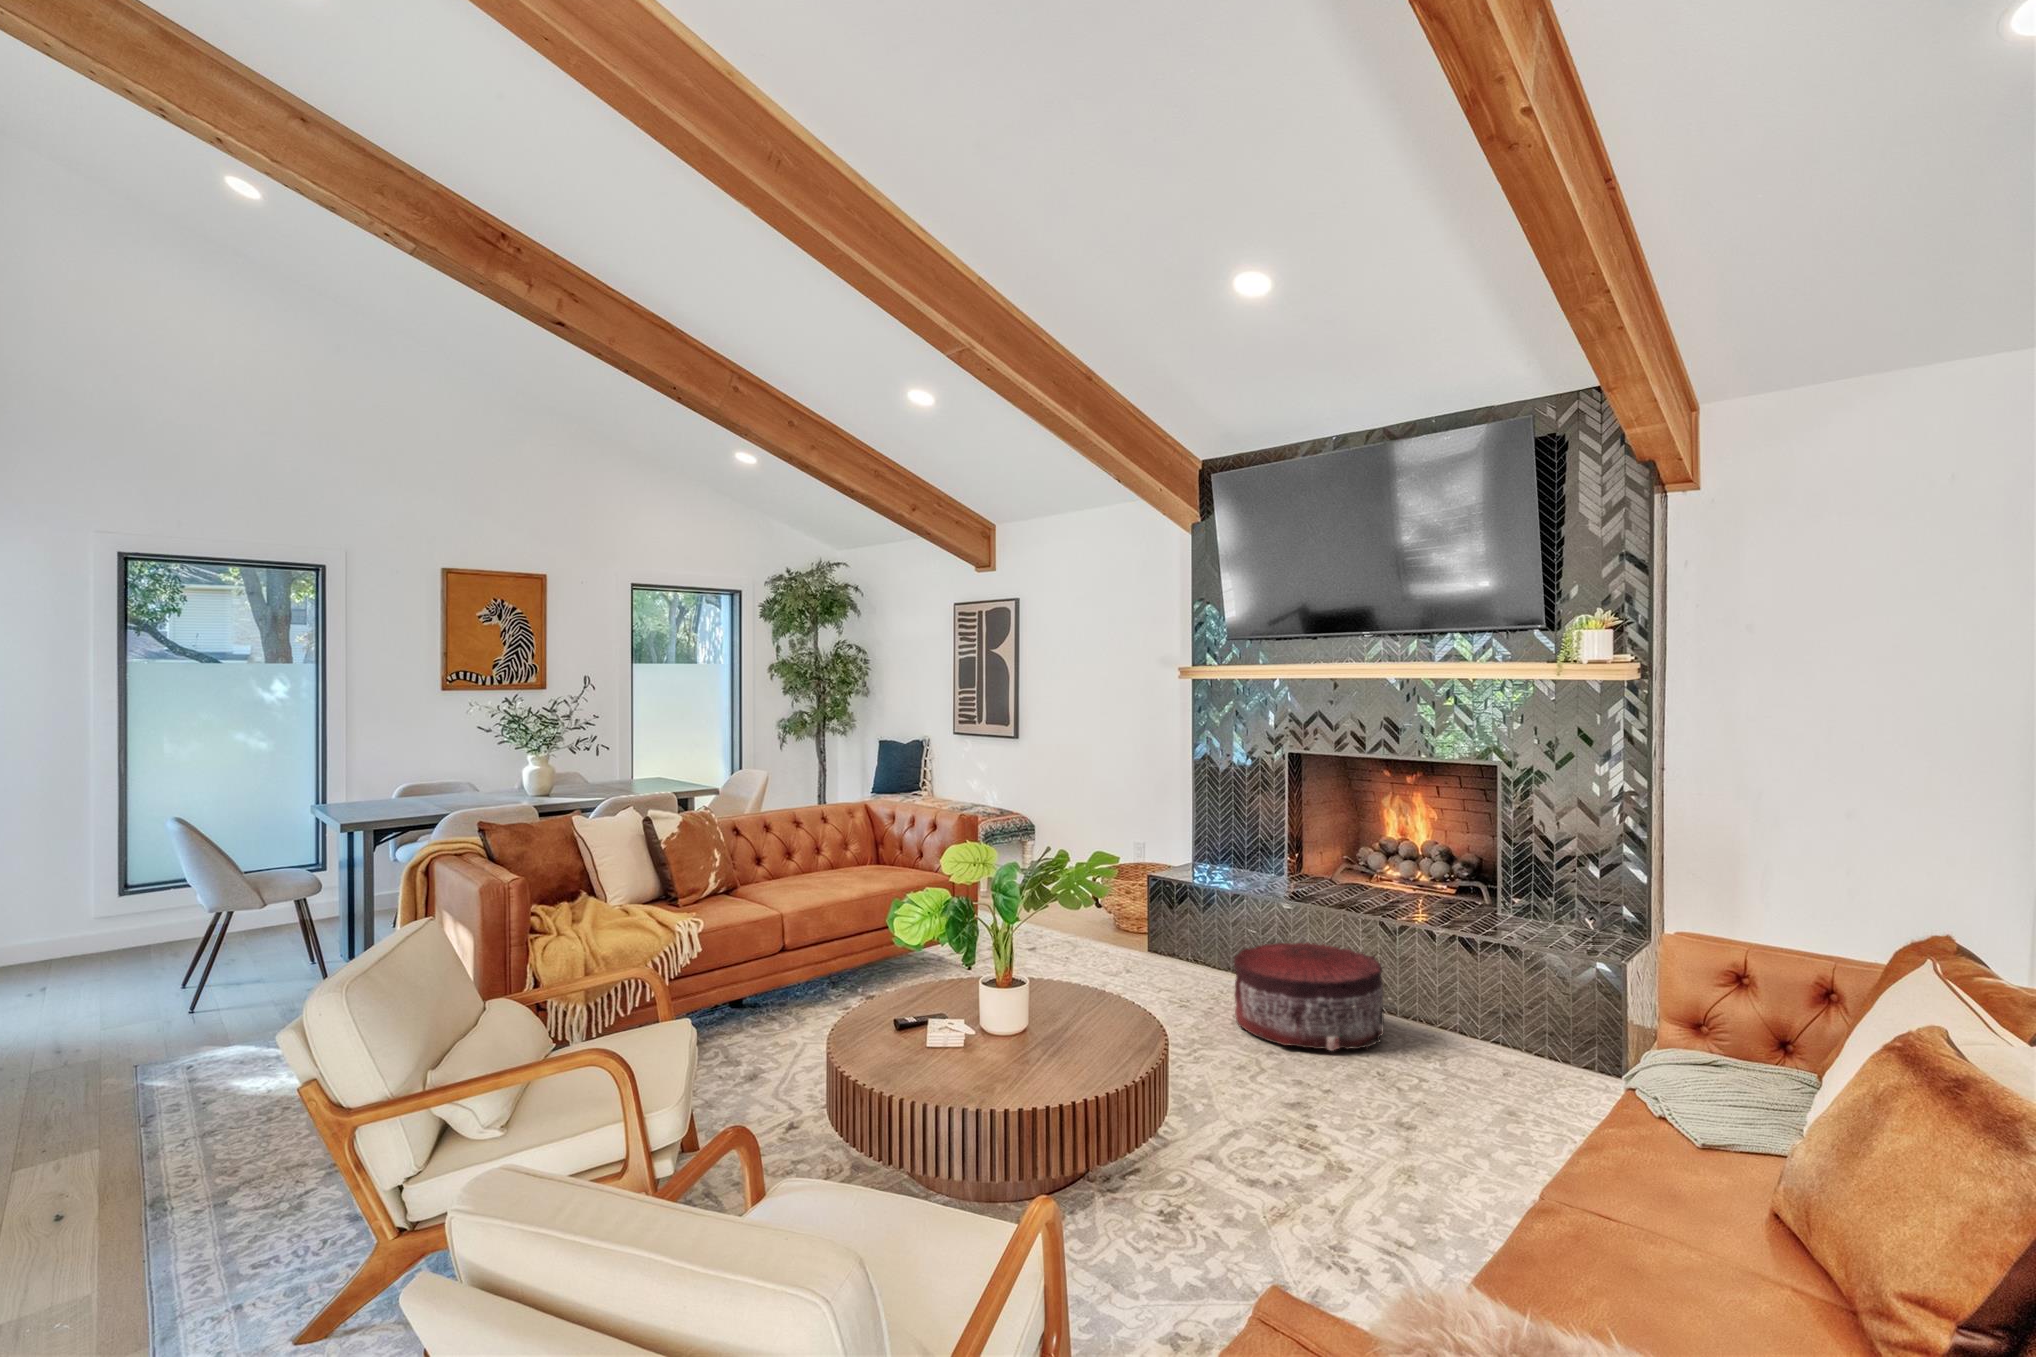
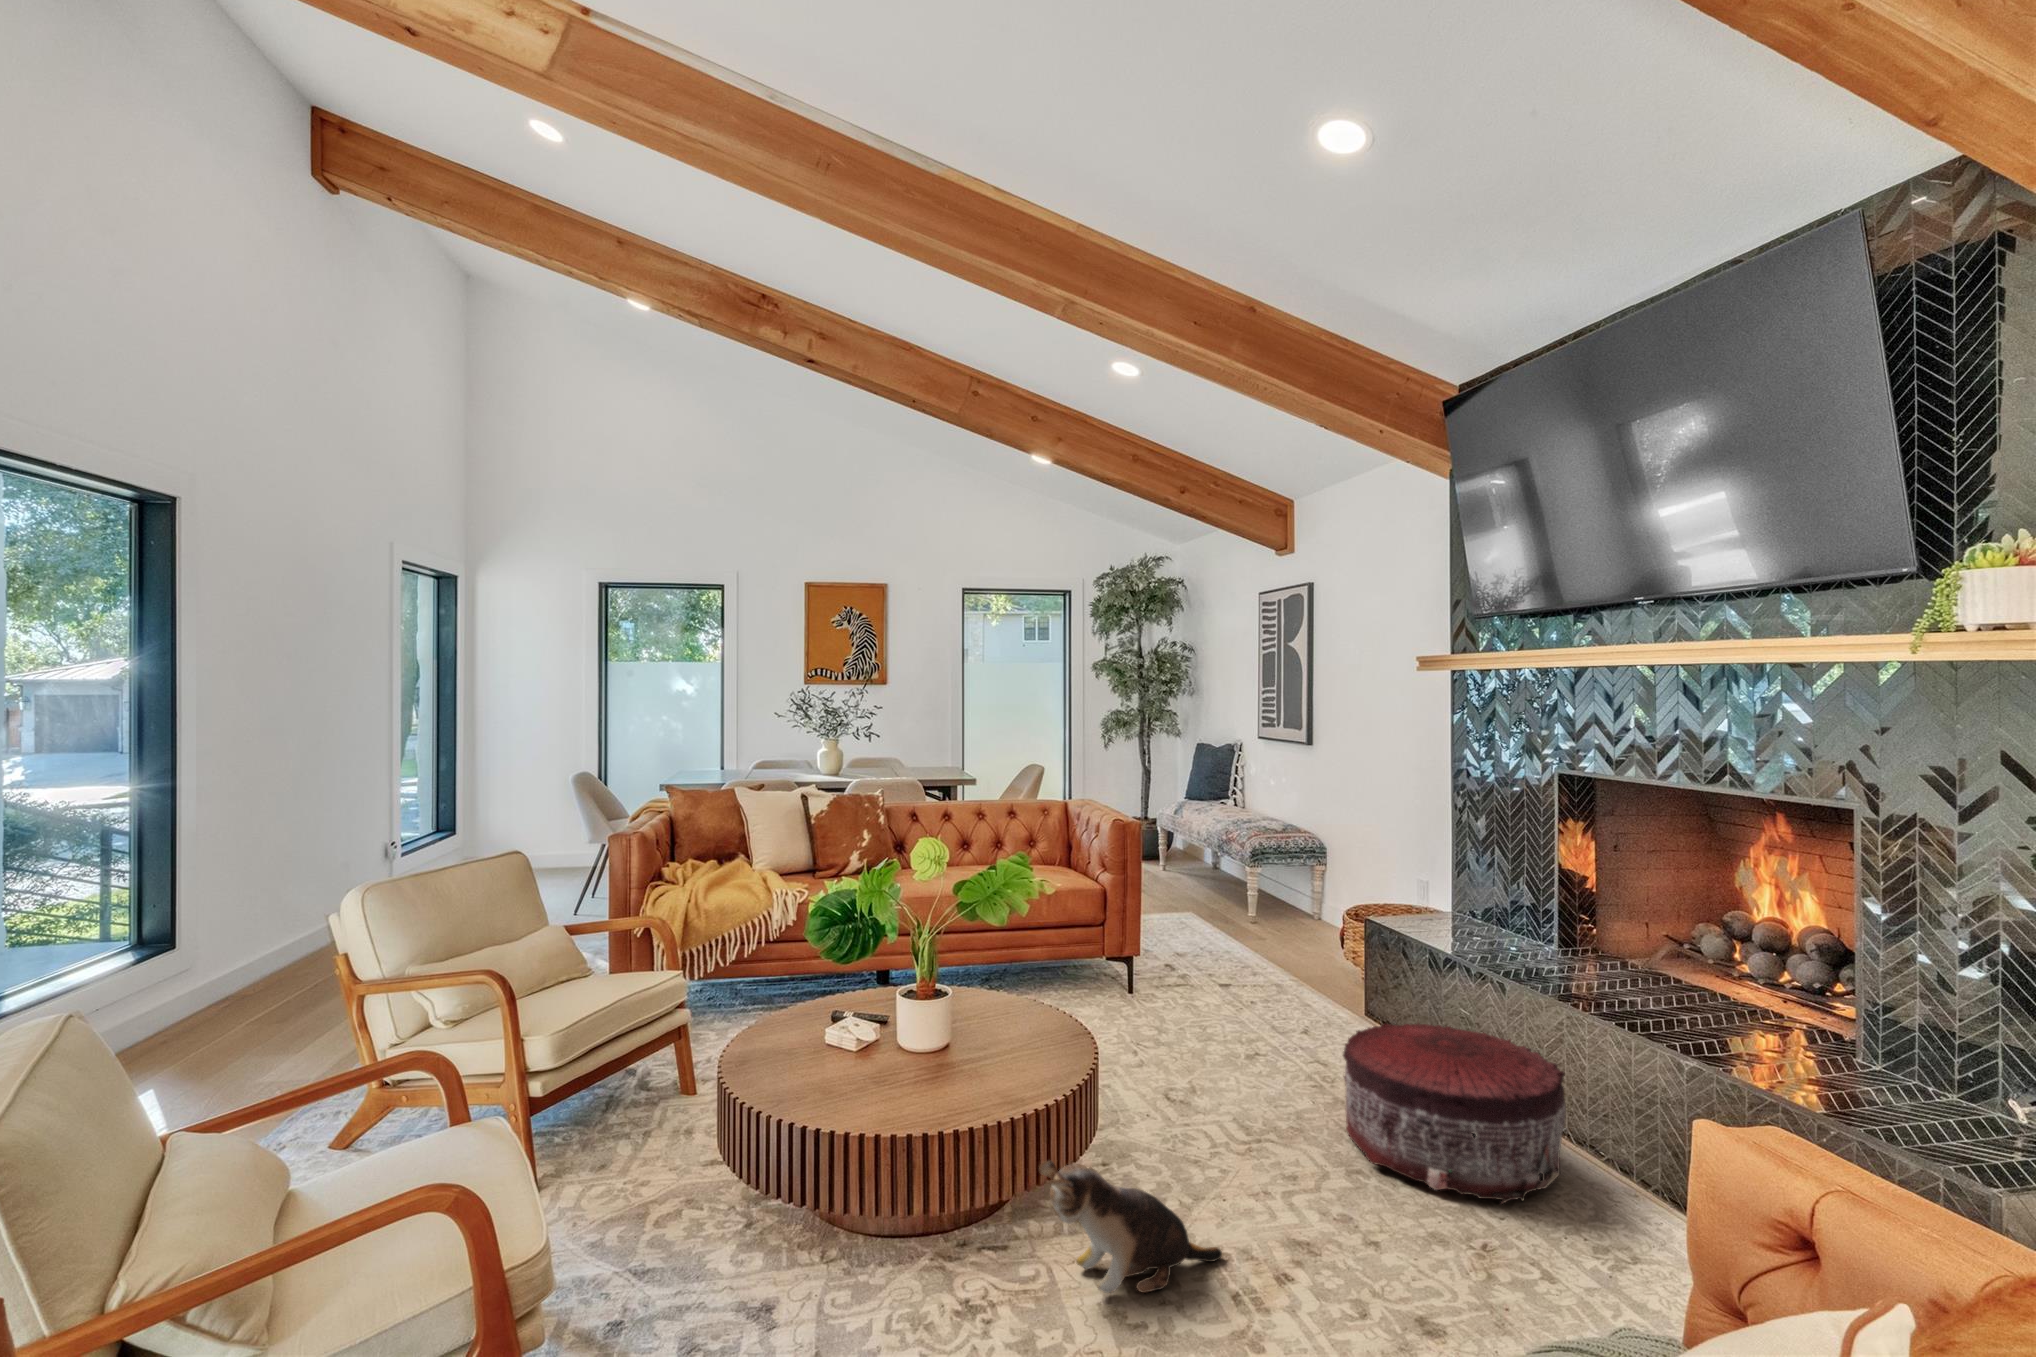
plush toy: none [1187,1075,1274,1164] -> present [1039,1161,1222,1293]

